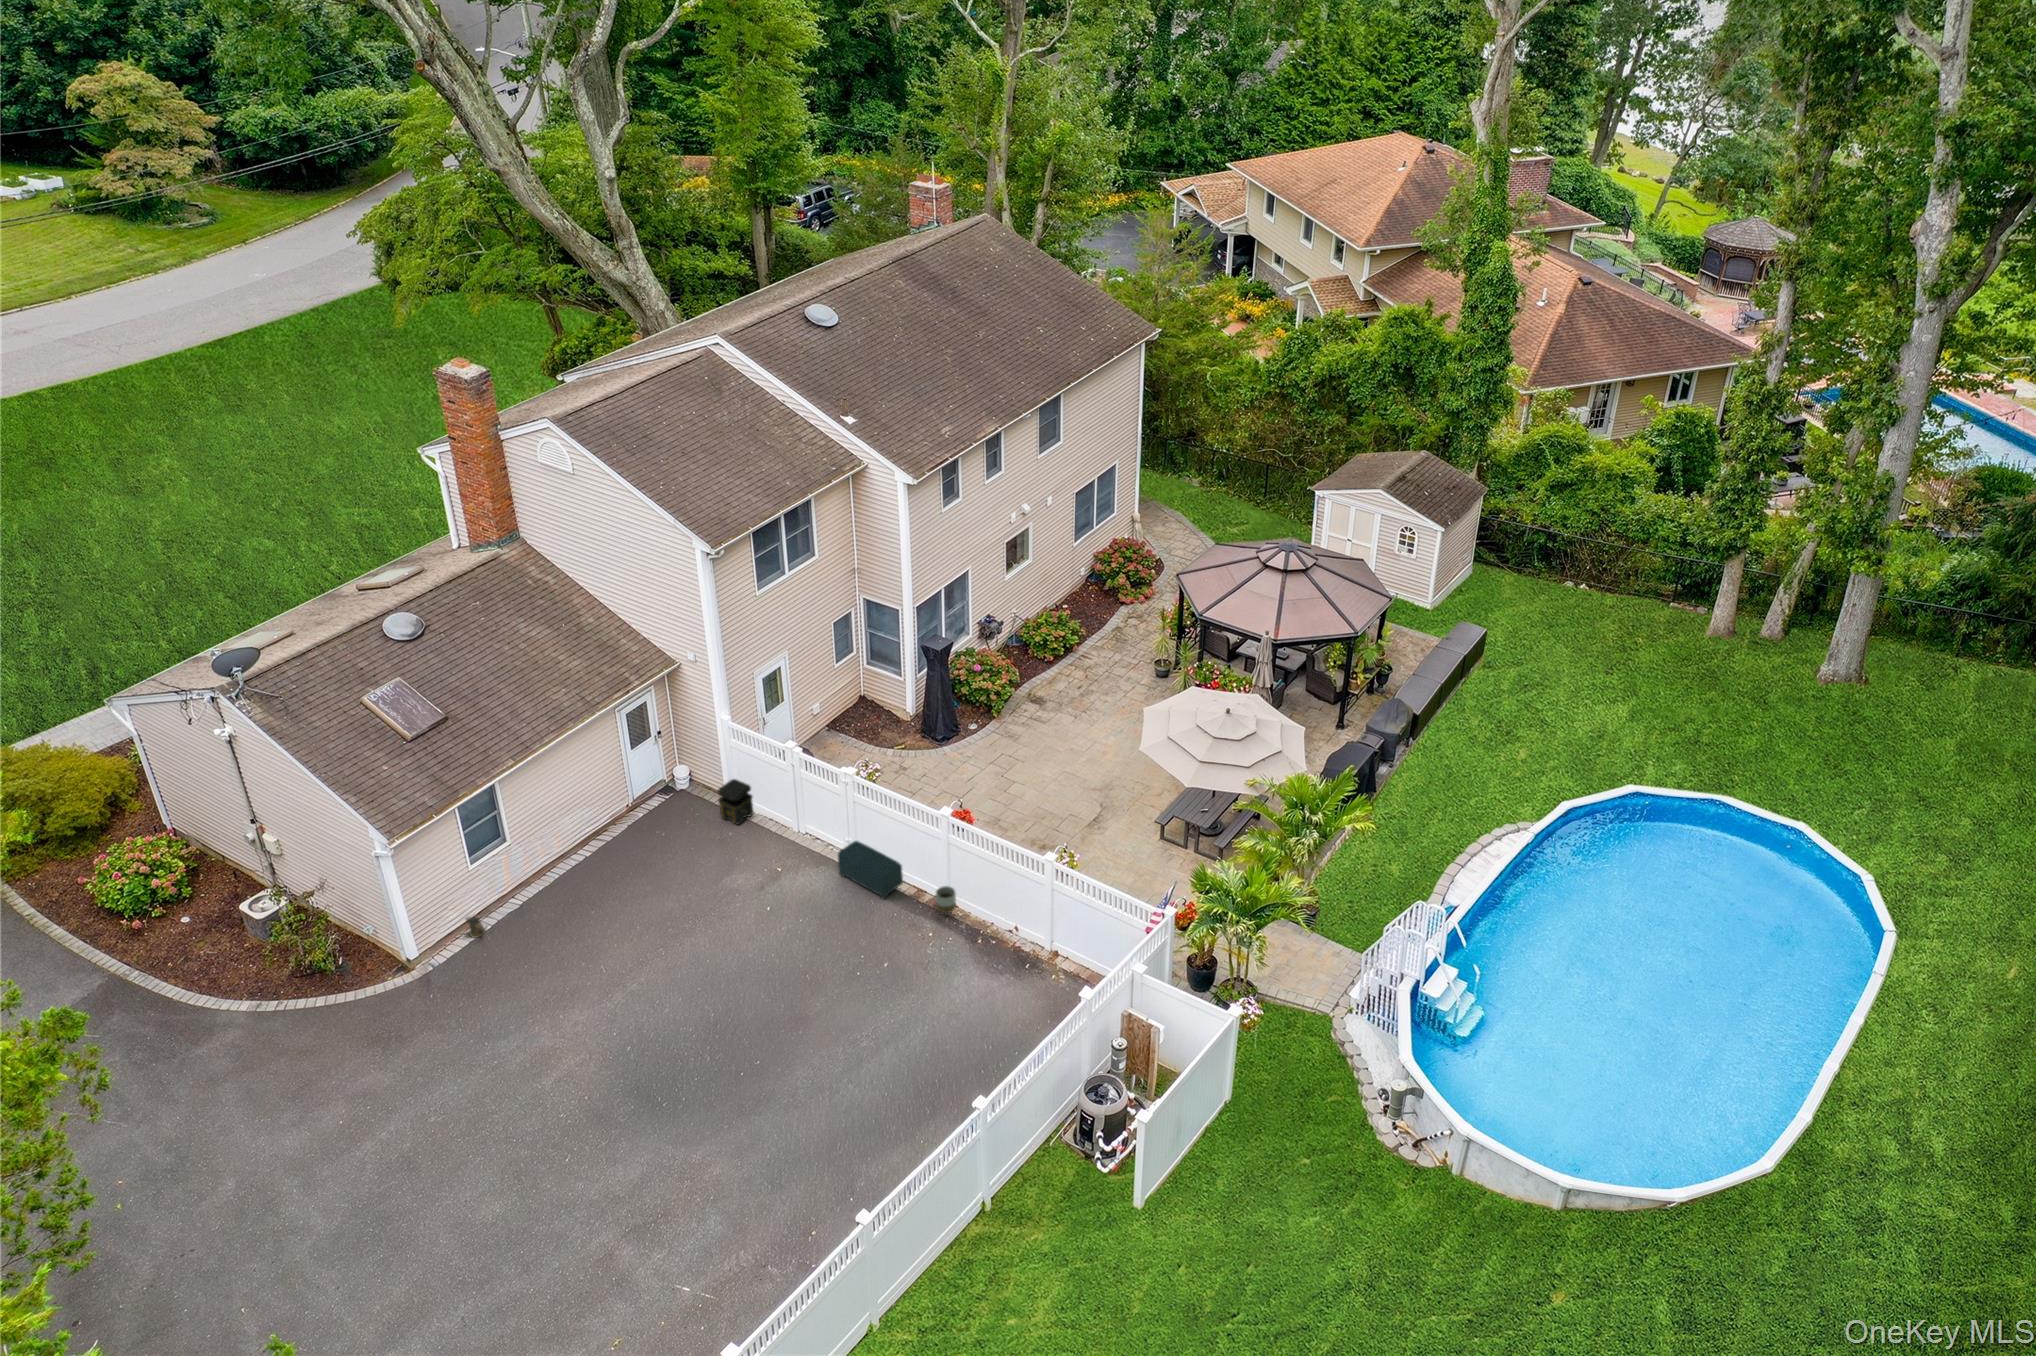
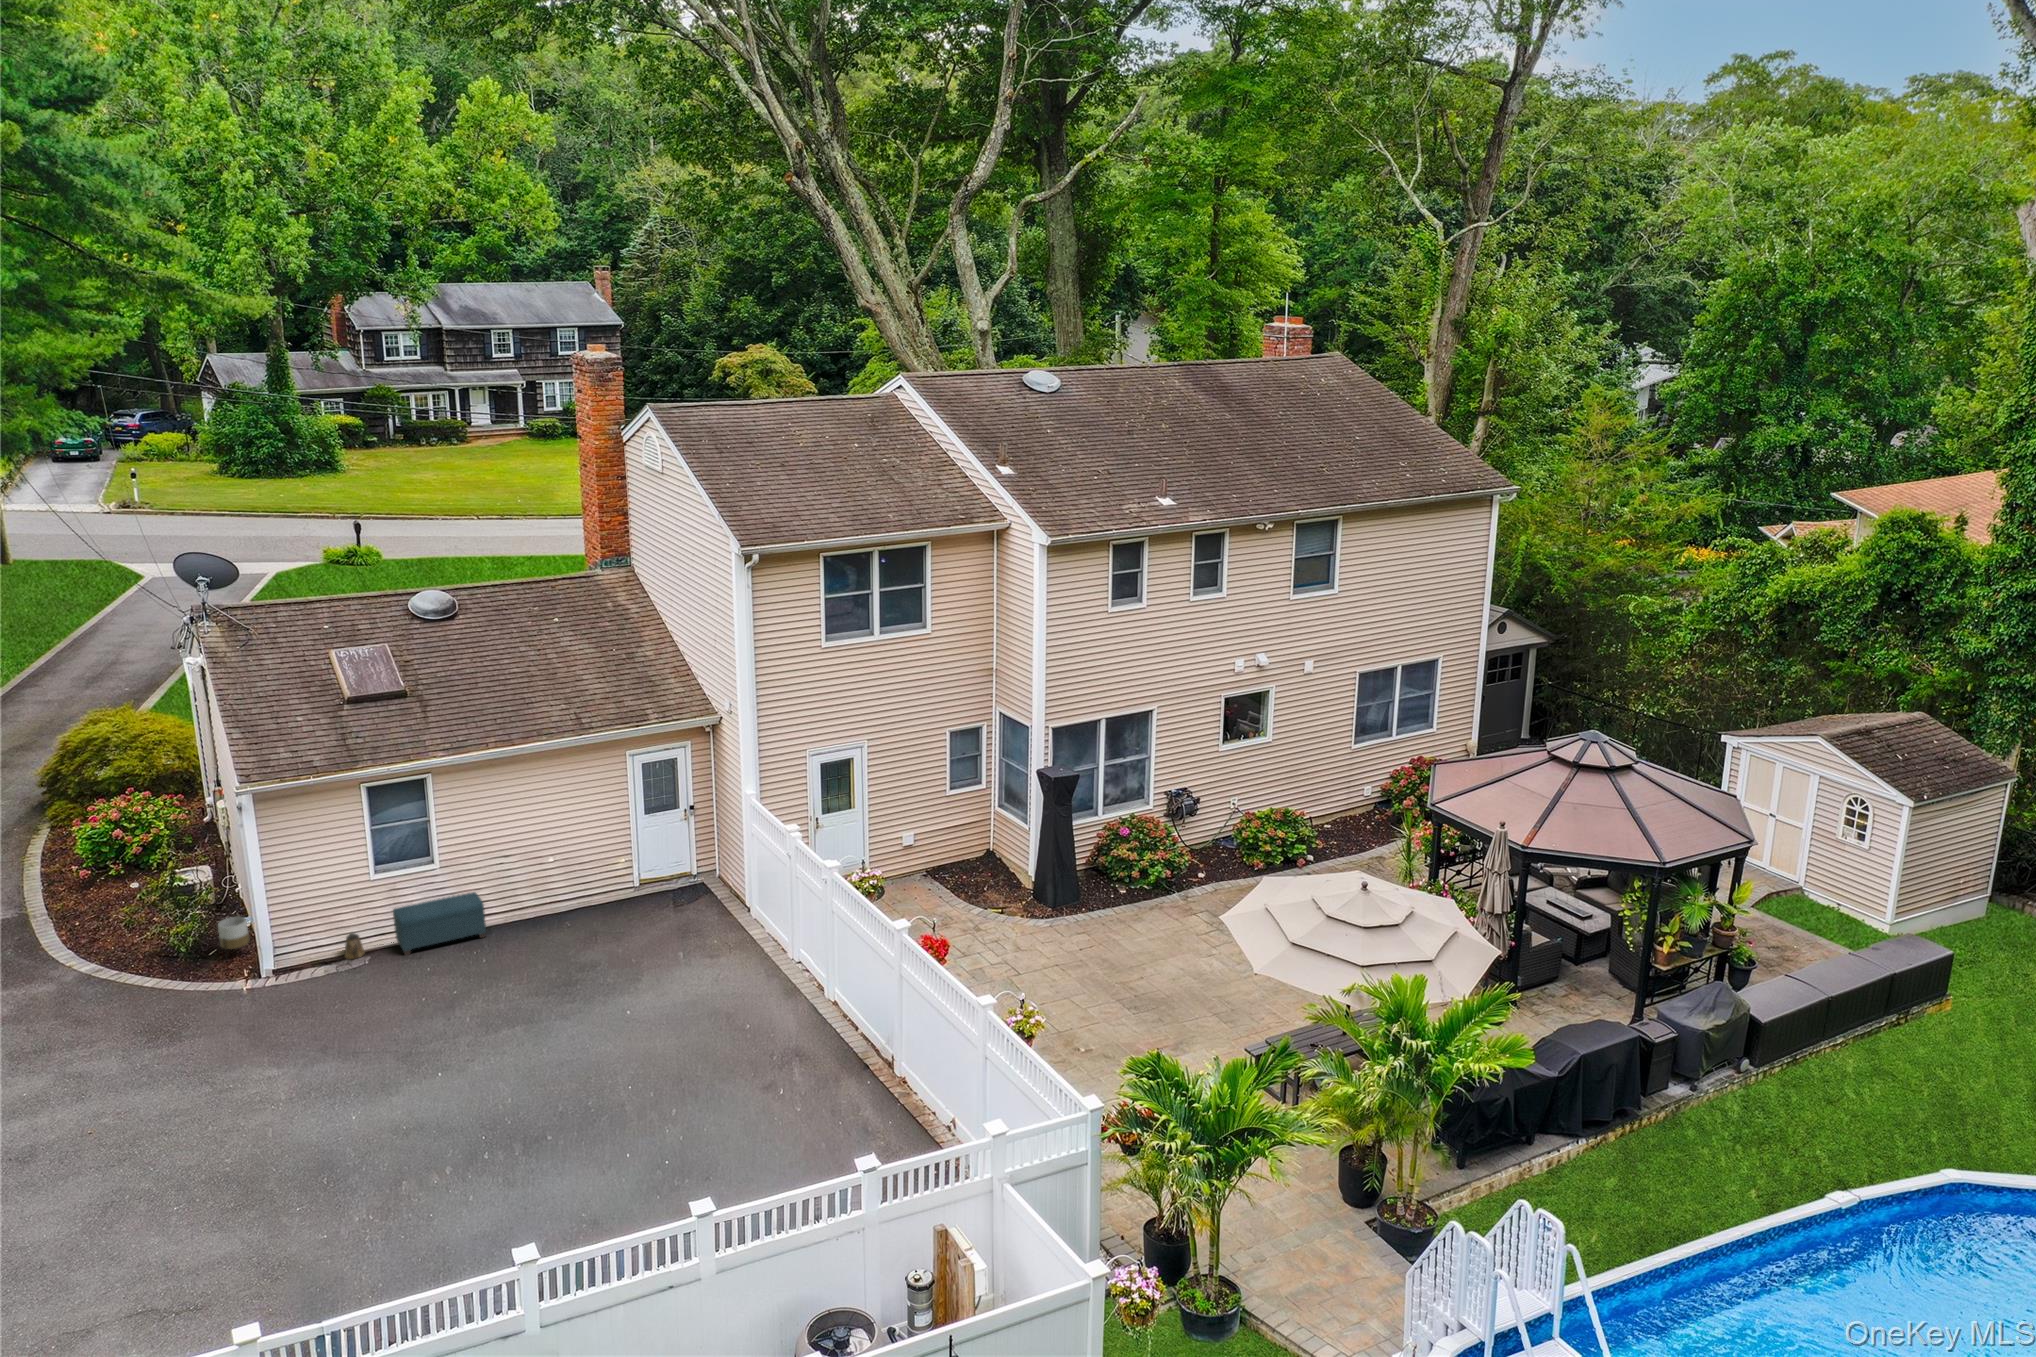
toolbox: present [718,779,753,825] -> none [715,876,756,934]
bench: present [838,841,903,899] -> present [393,892,486,955]
planter: present [936,886,956,913] -> present [218,917,250,950]

